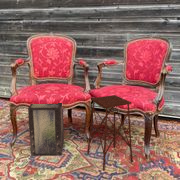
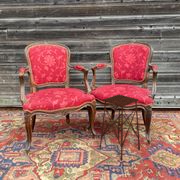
storage box: present [28,103,64,156] -> none [45,102,78,158]

